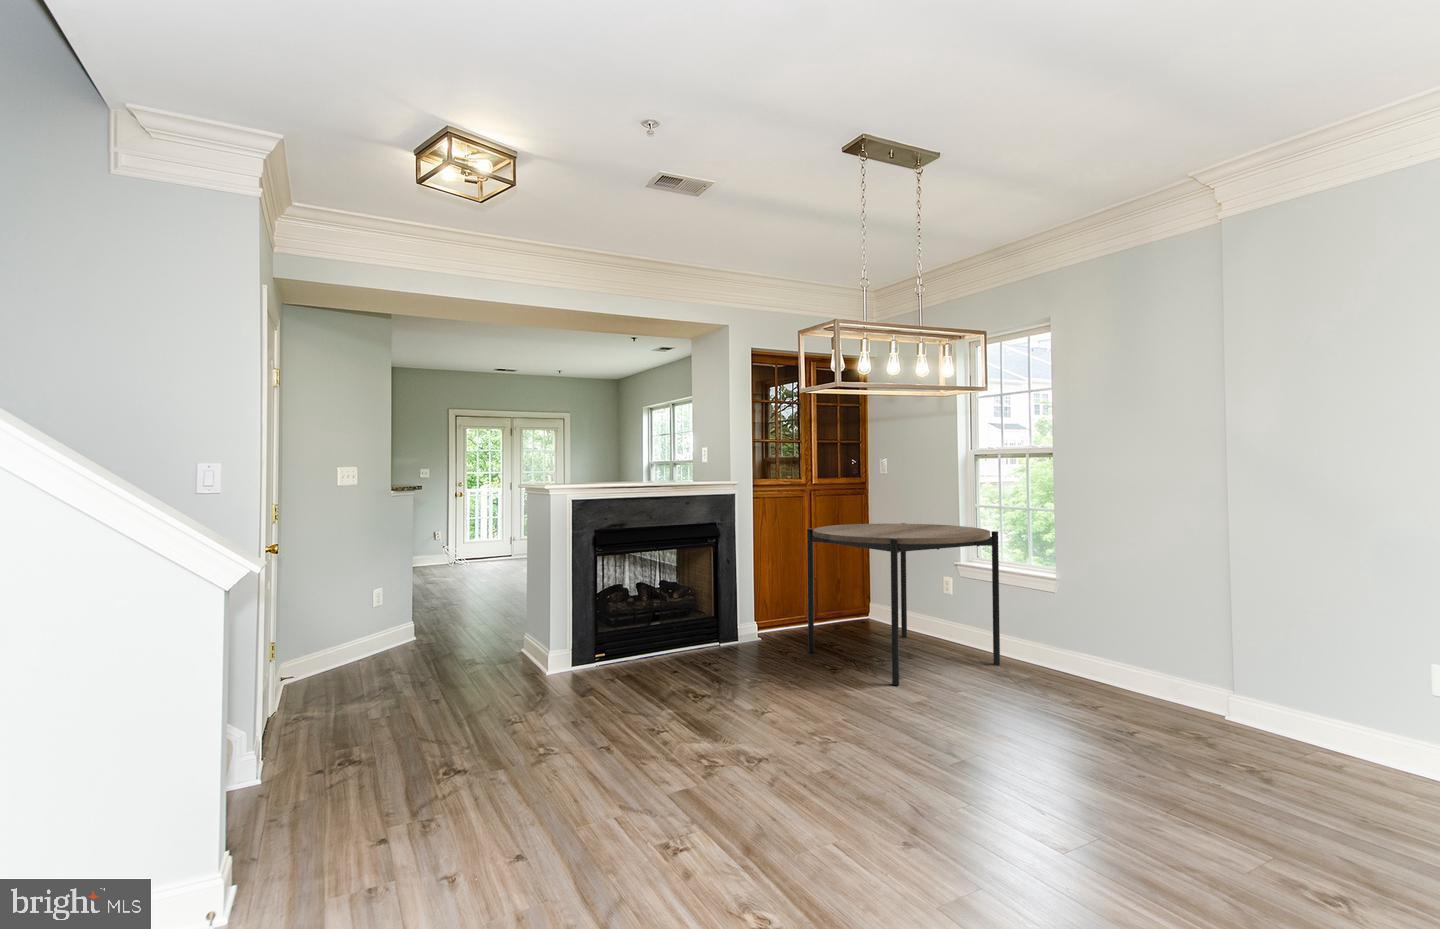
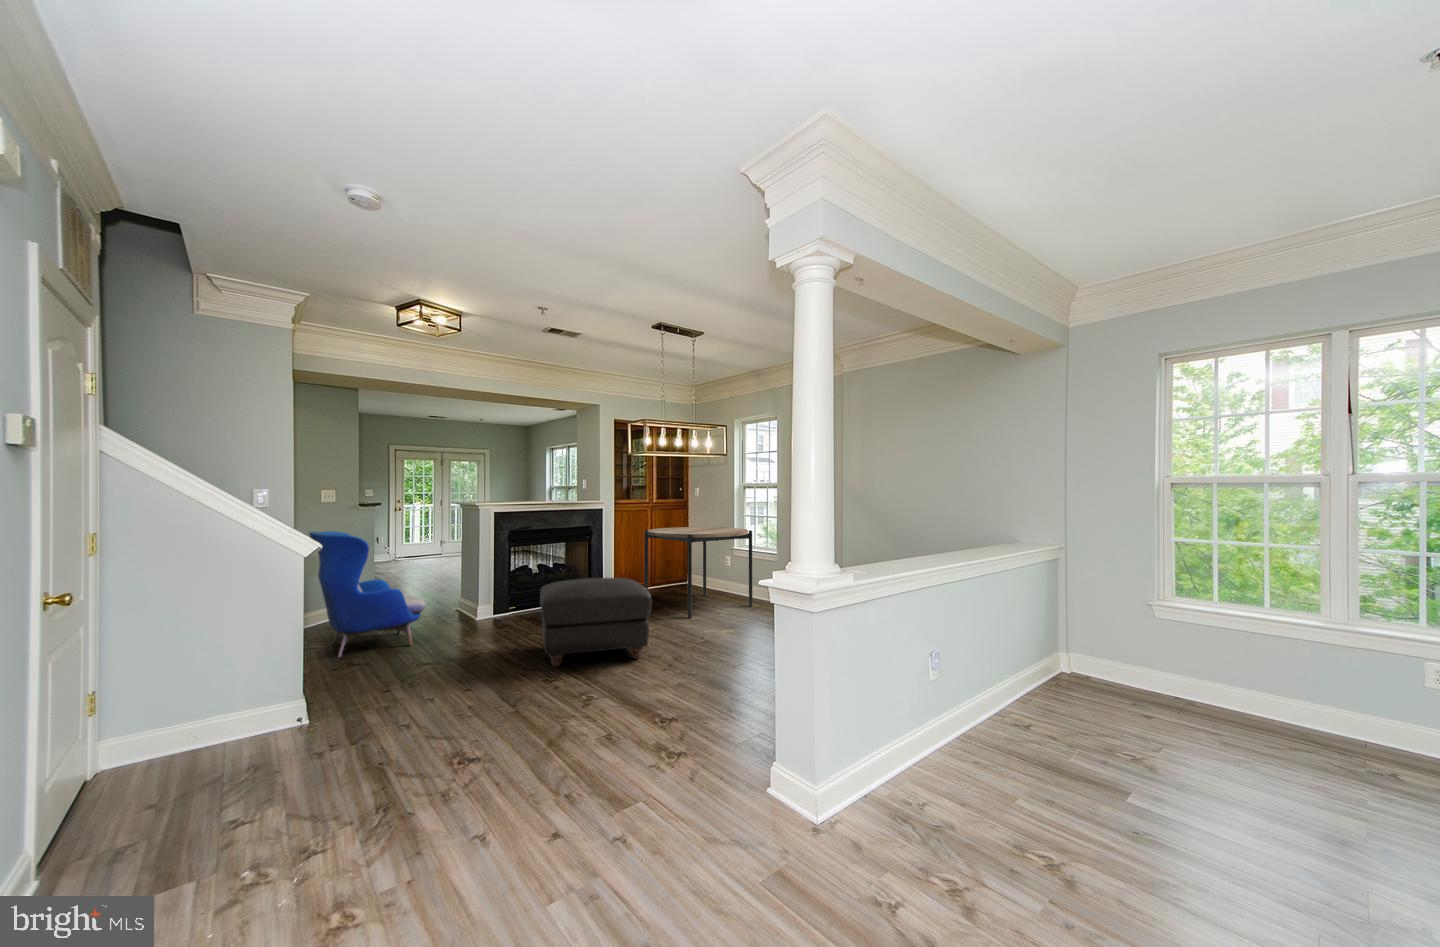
armchair: none [280,531,463,741] -> present [309,531,426,657]
ottoman: none [644,621,854,795] -> present [540,578,652,667]

